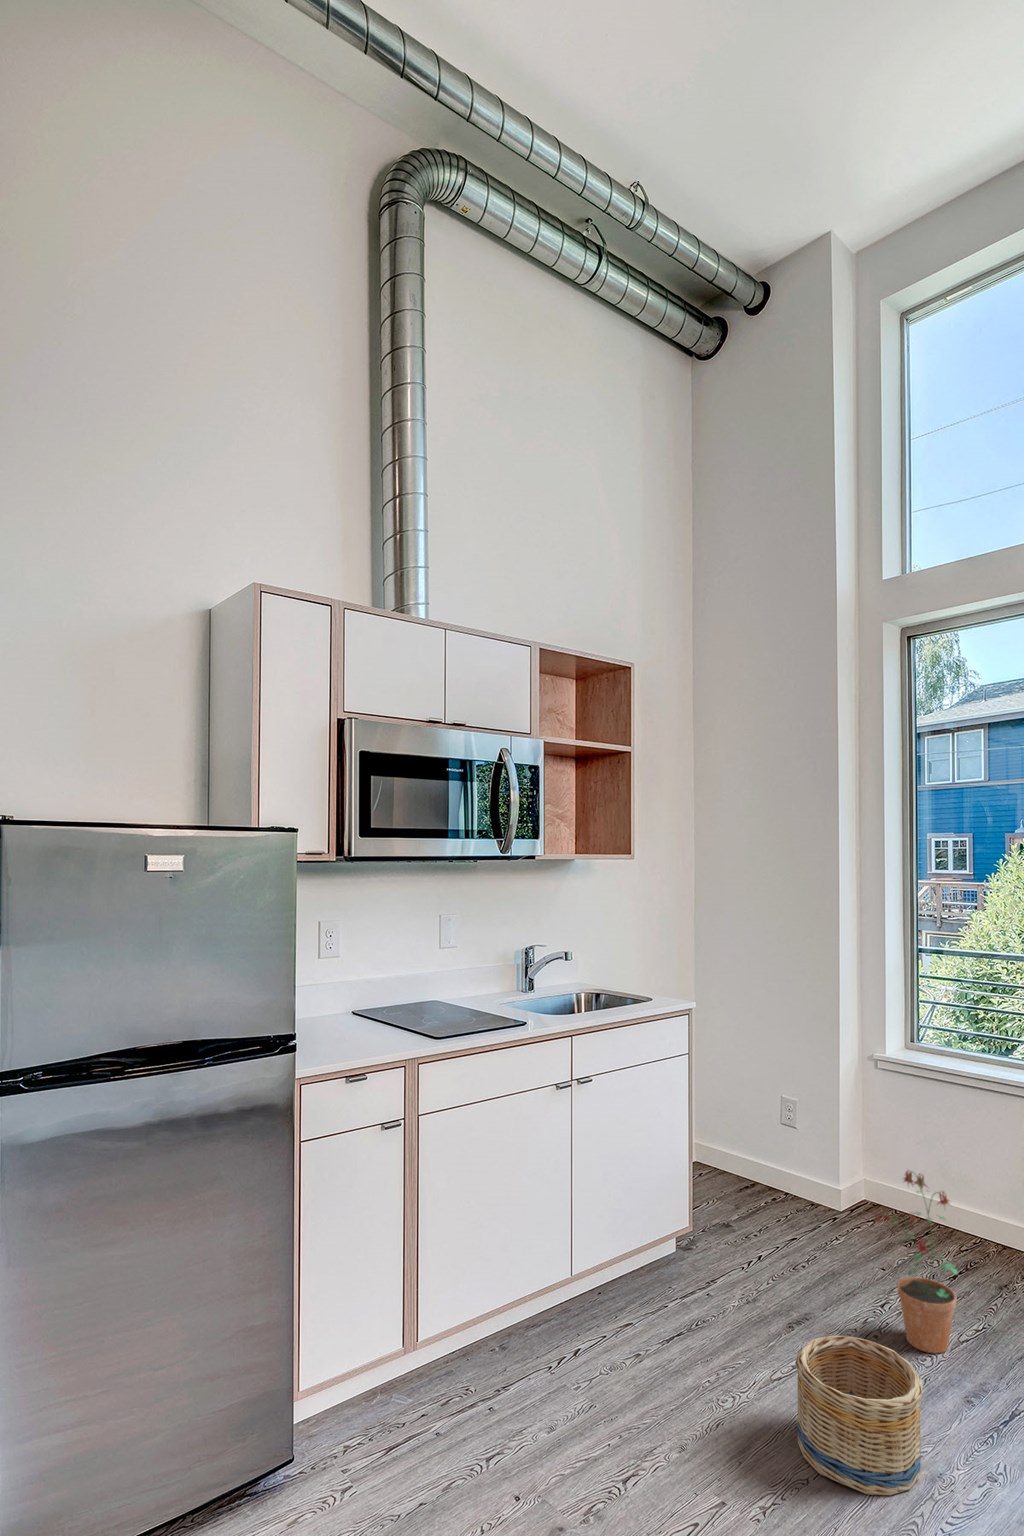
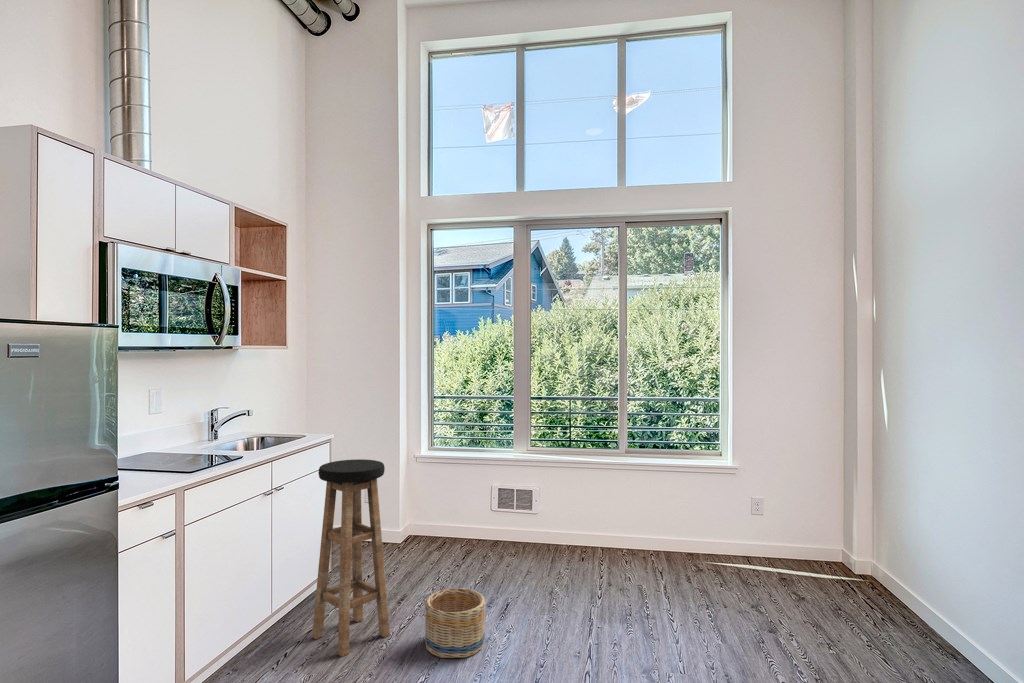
bar stool: none [624,1050,746,1393] -> present [312,459,390,657]
potted plant: present [875,1171,958,1353] -> none [438,505,482,592]

